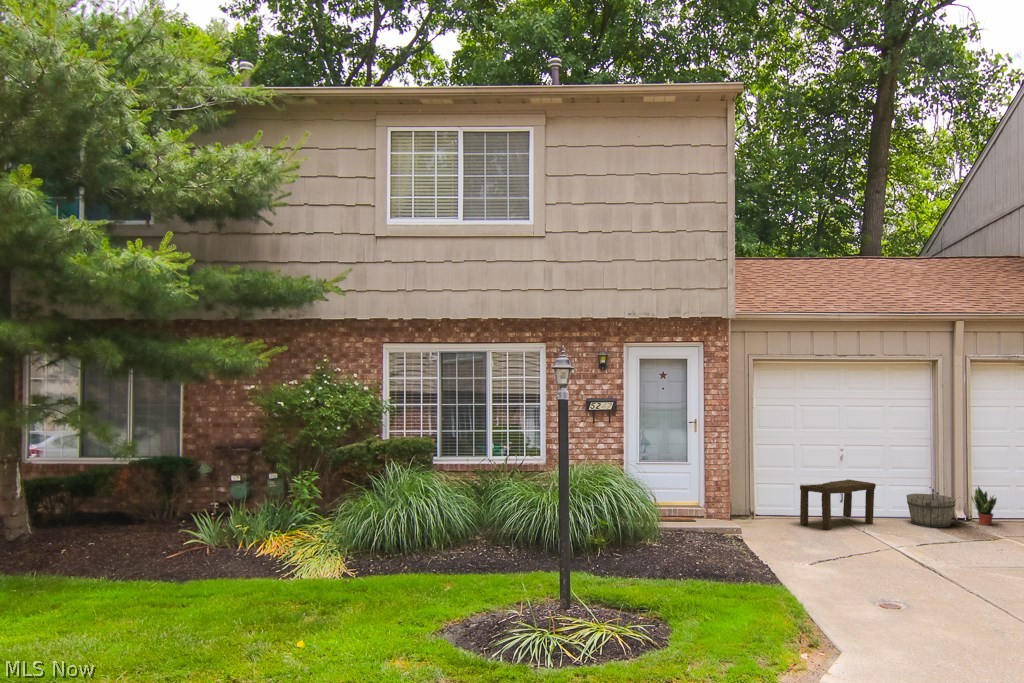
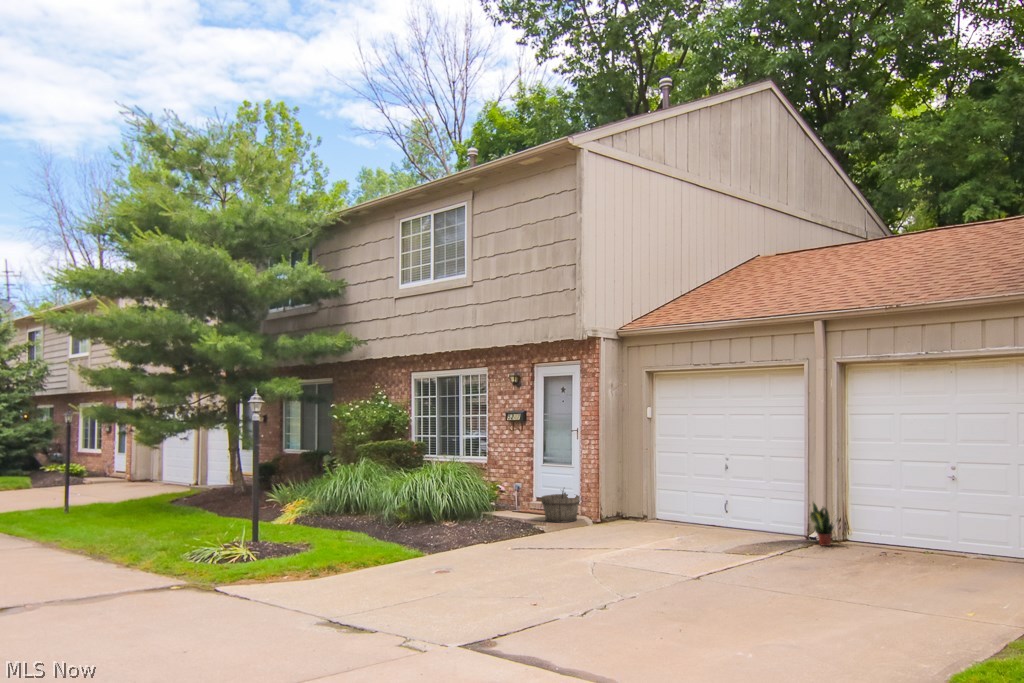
bench: present [800,479,876,530] -> none [643,490,716,533]
wooden bucket: present [906,487,956,527] -> present [542,491,580,523]

